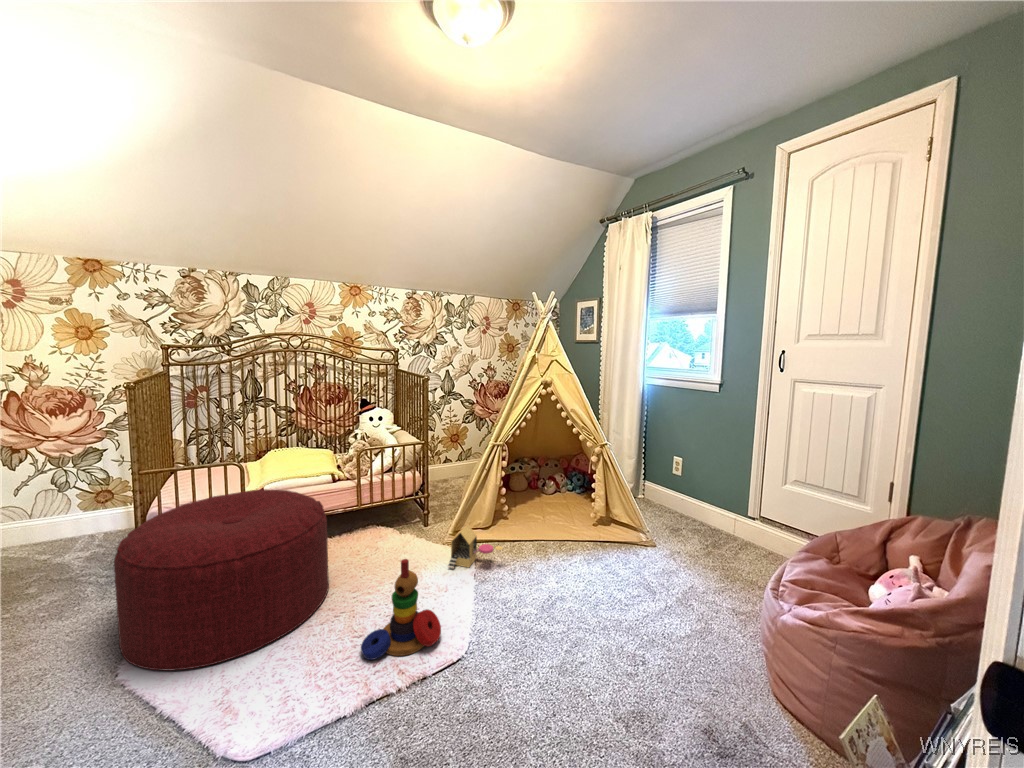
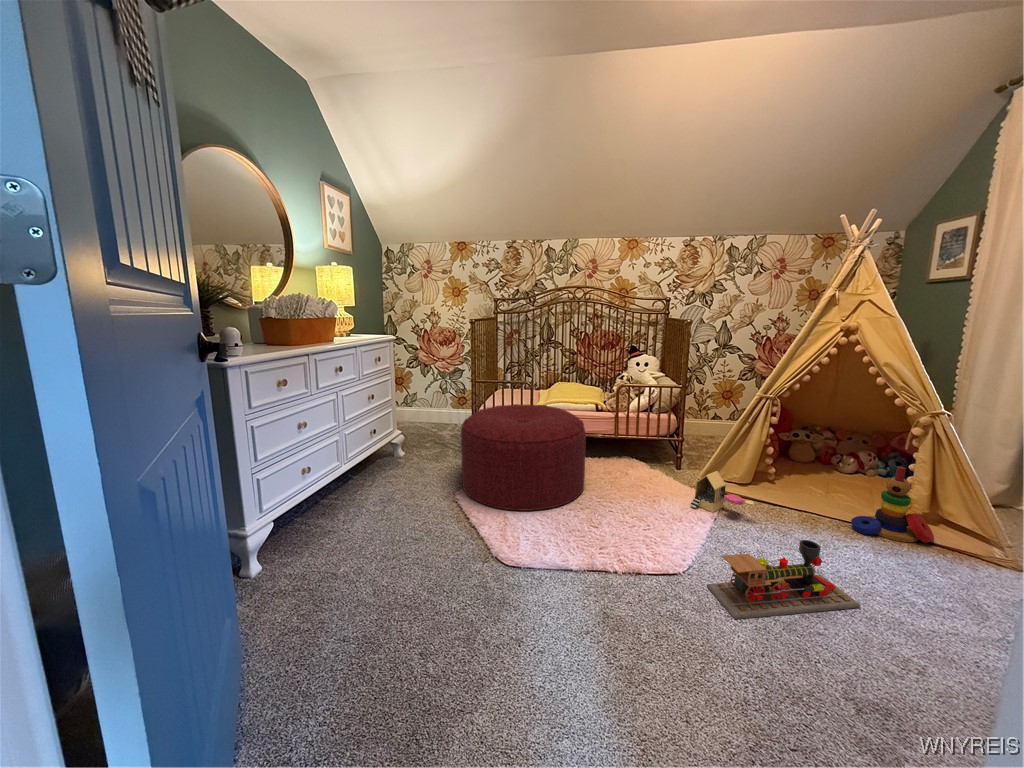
stacking toy: present [361,559,441,660] -> present [851,466,934,543]
toy train: none [486,577,594,685] -> present [707,540,861,619]

